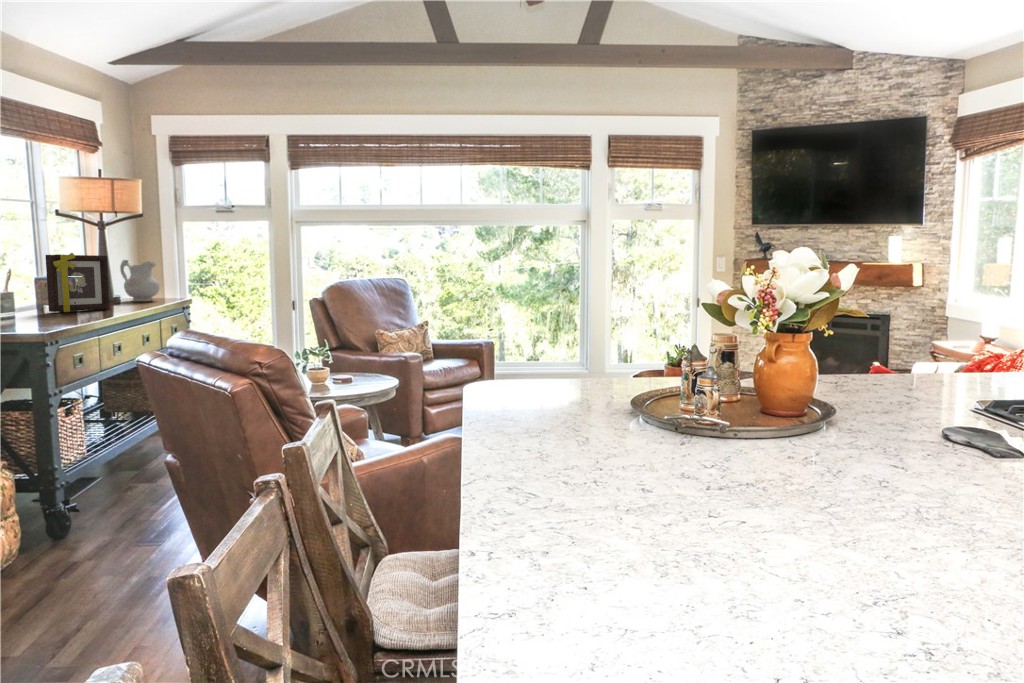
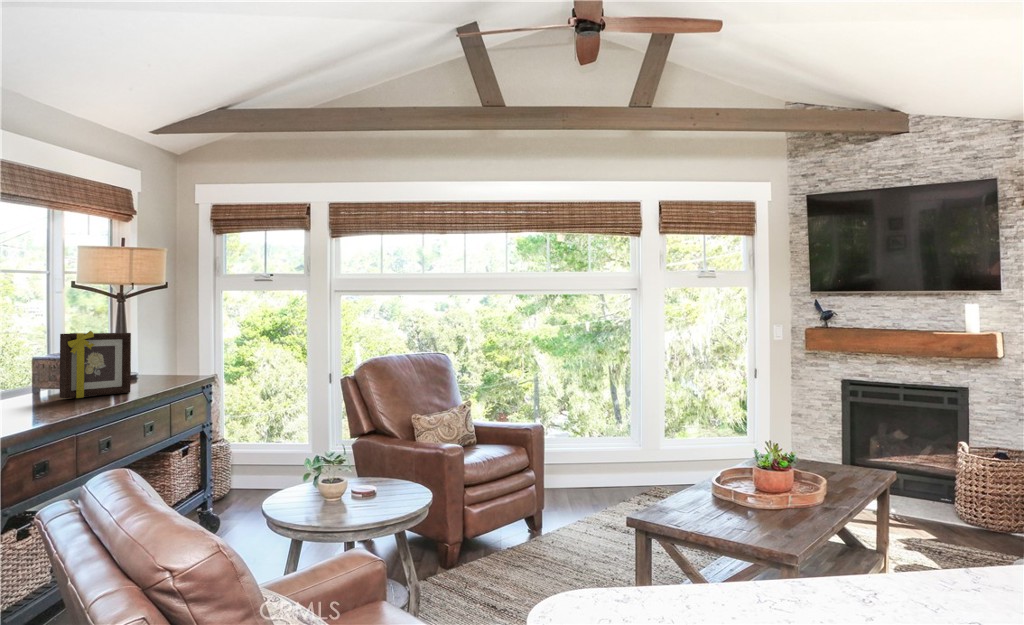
ceramic pitcher: present [120,260,160,301] -> none [147,334,189,380]

